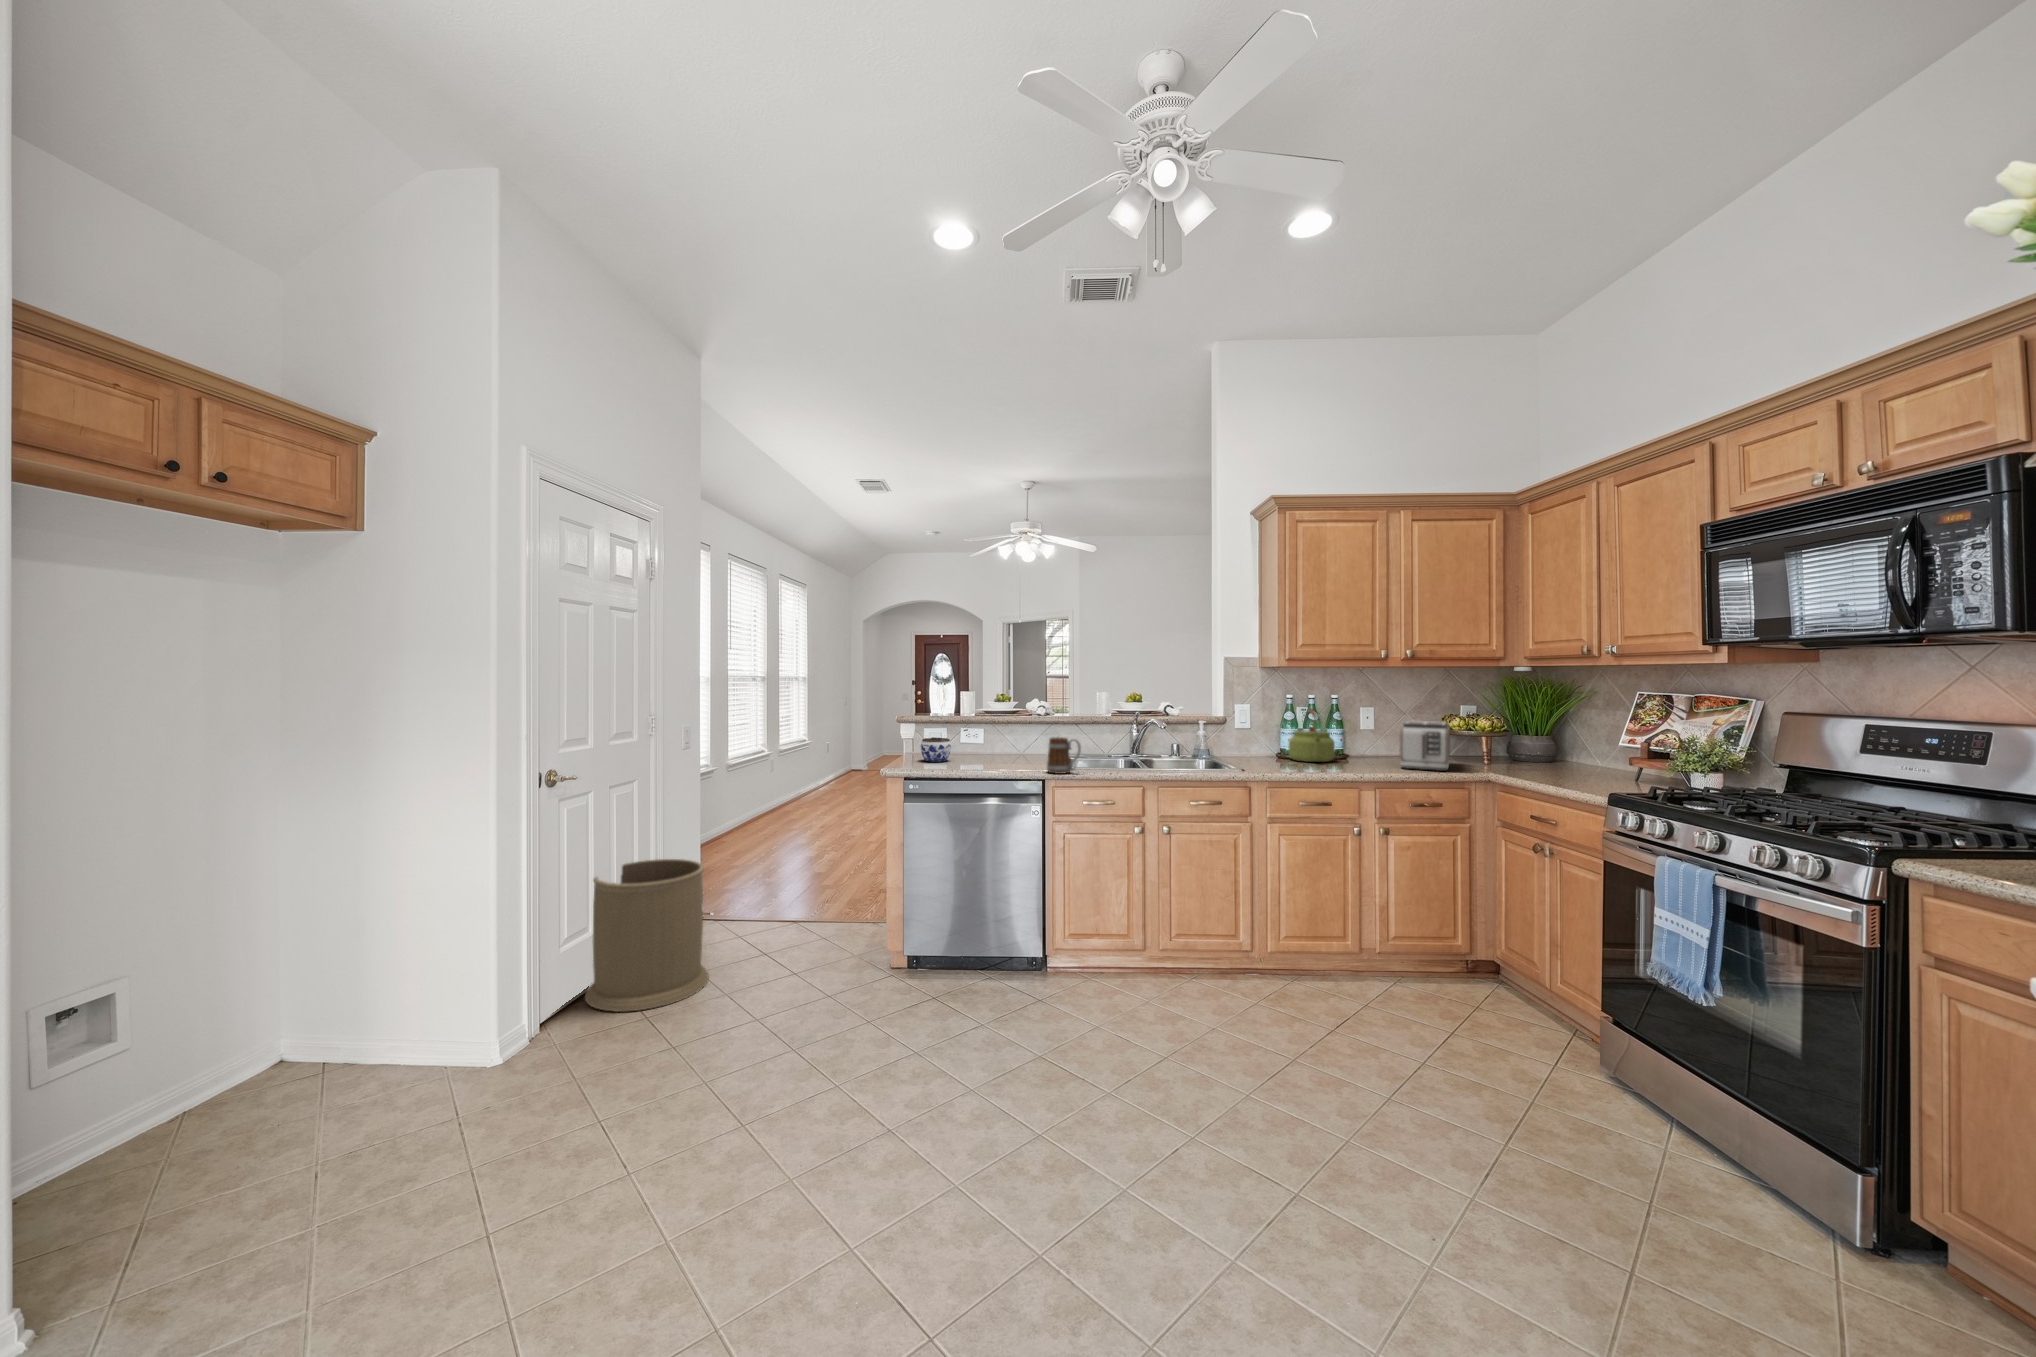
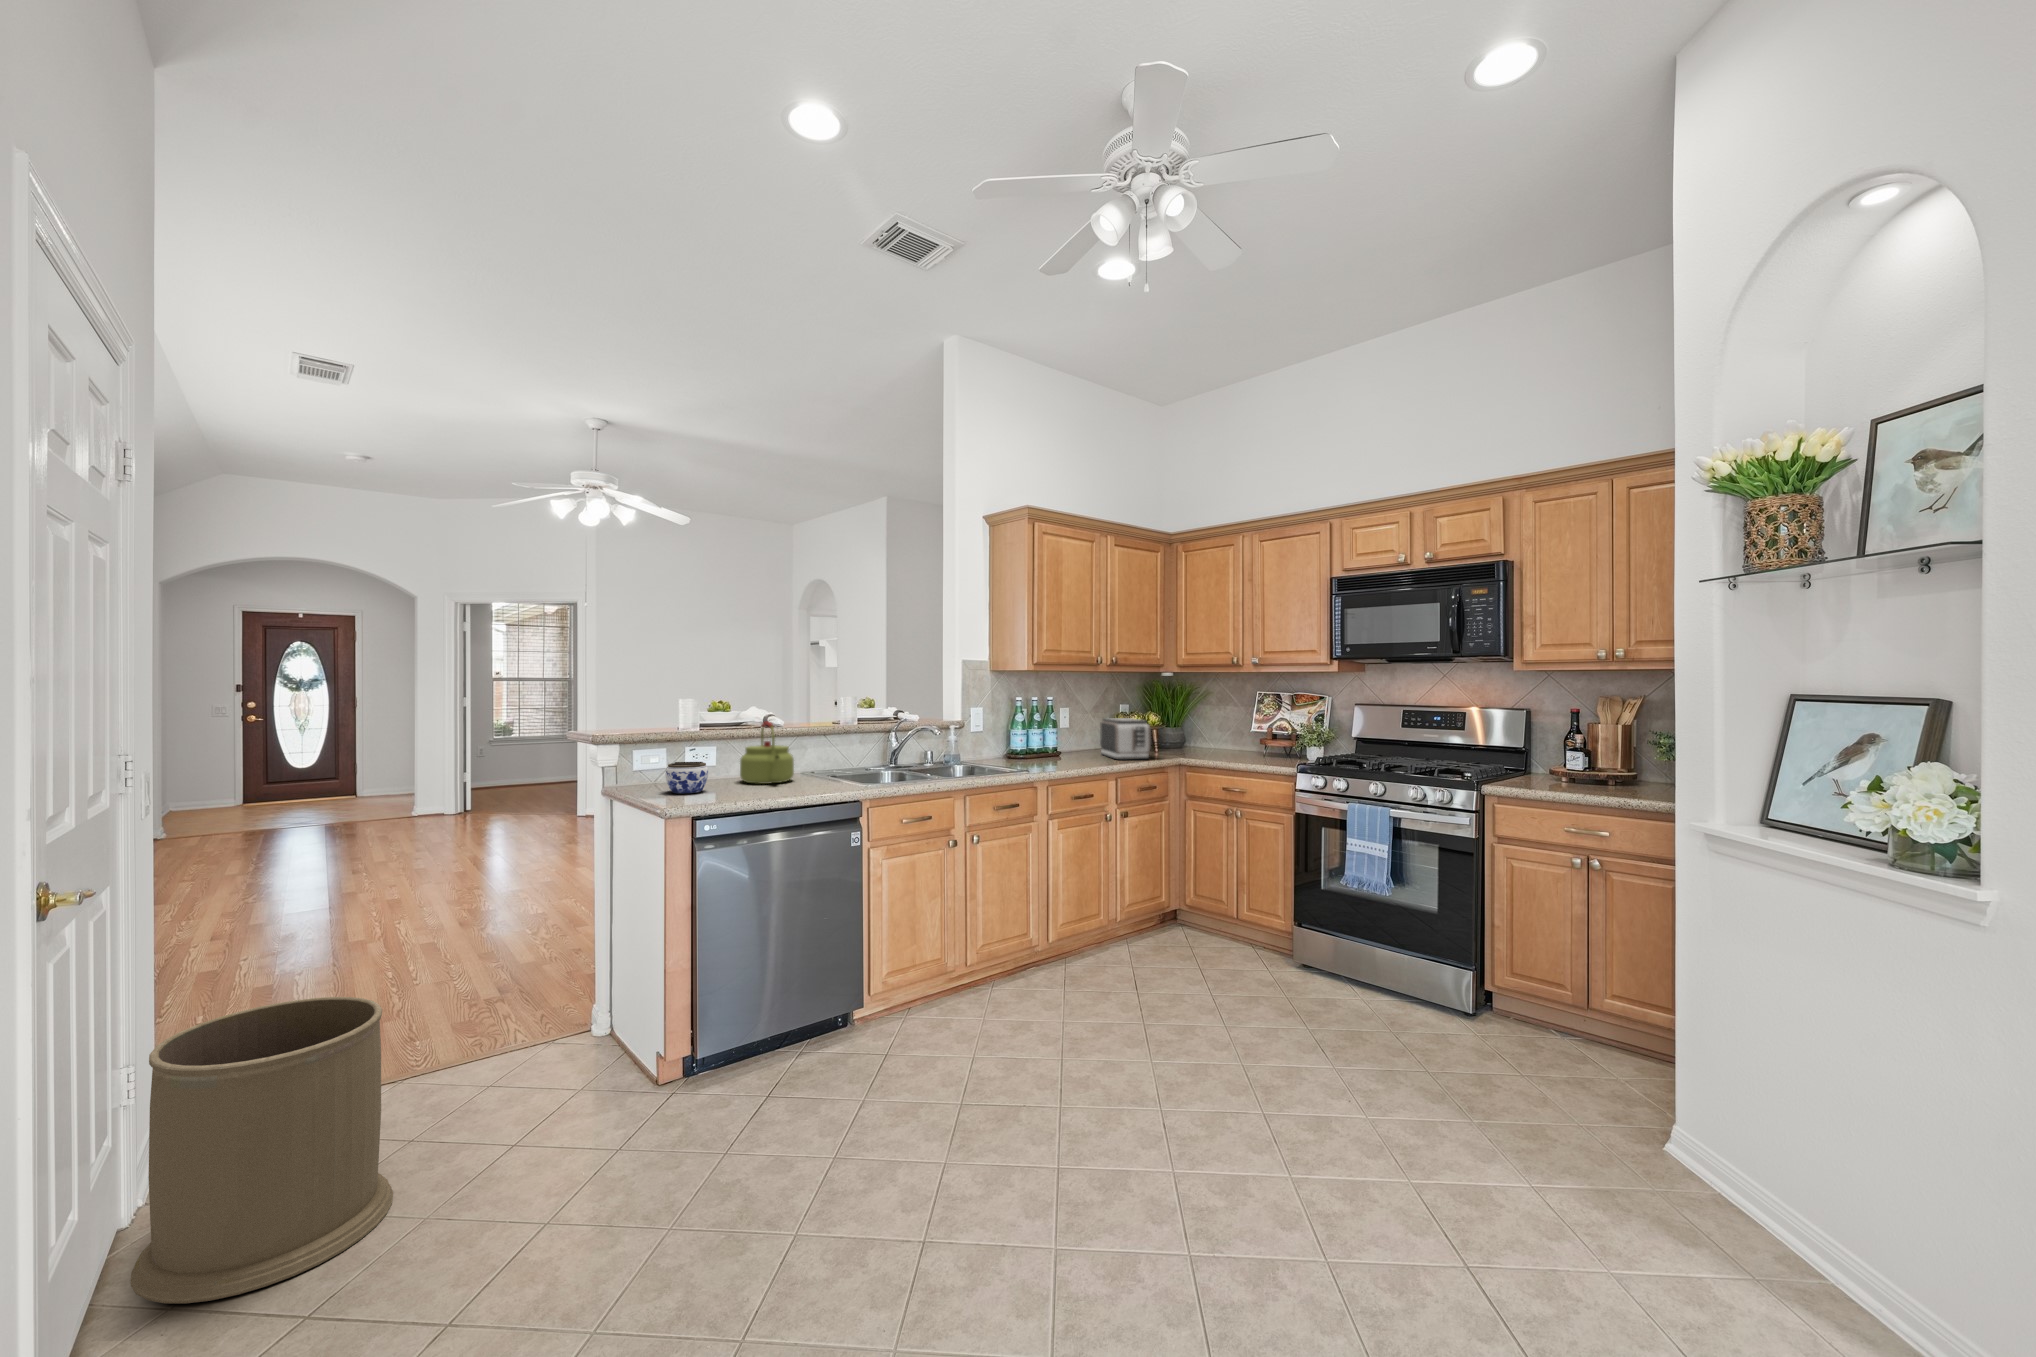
kettle: present [1288,710,1335,762] -> present [740,721,794,784]
mug: present [1047,737,1081,774] -> none [861,750,901,791]

